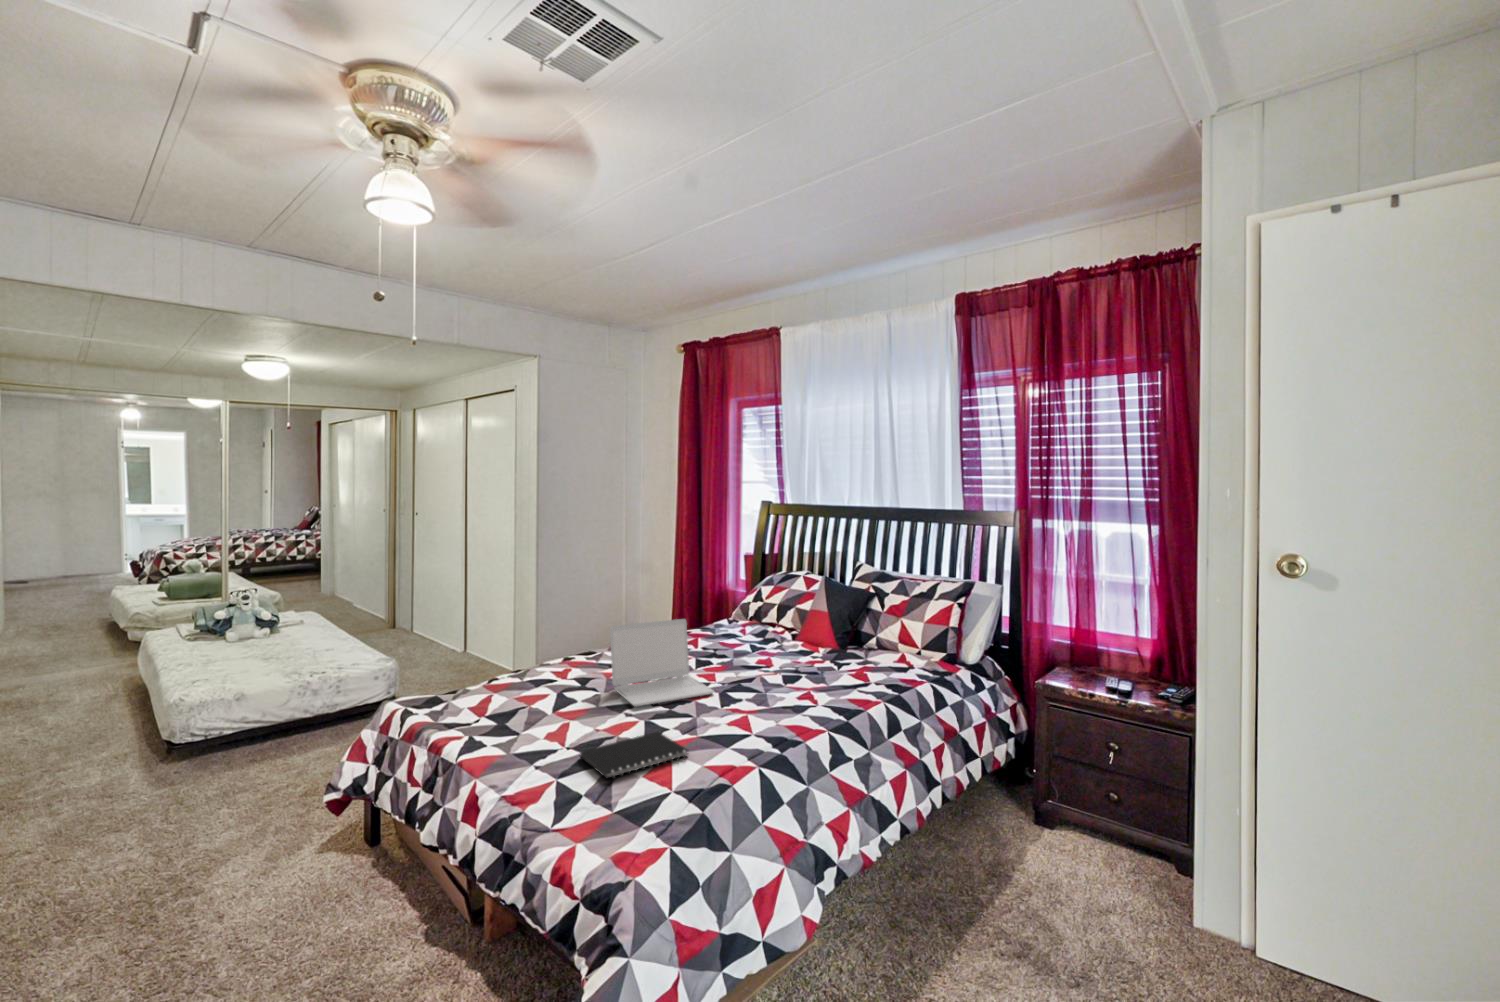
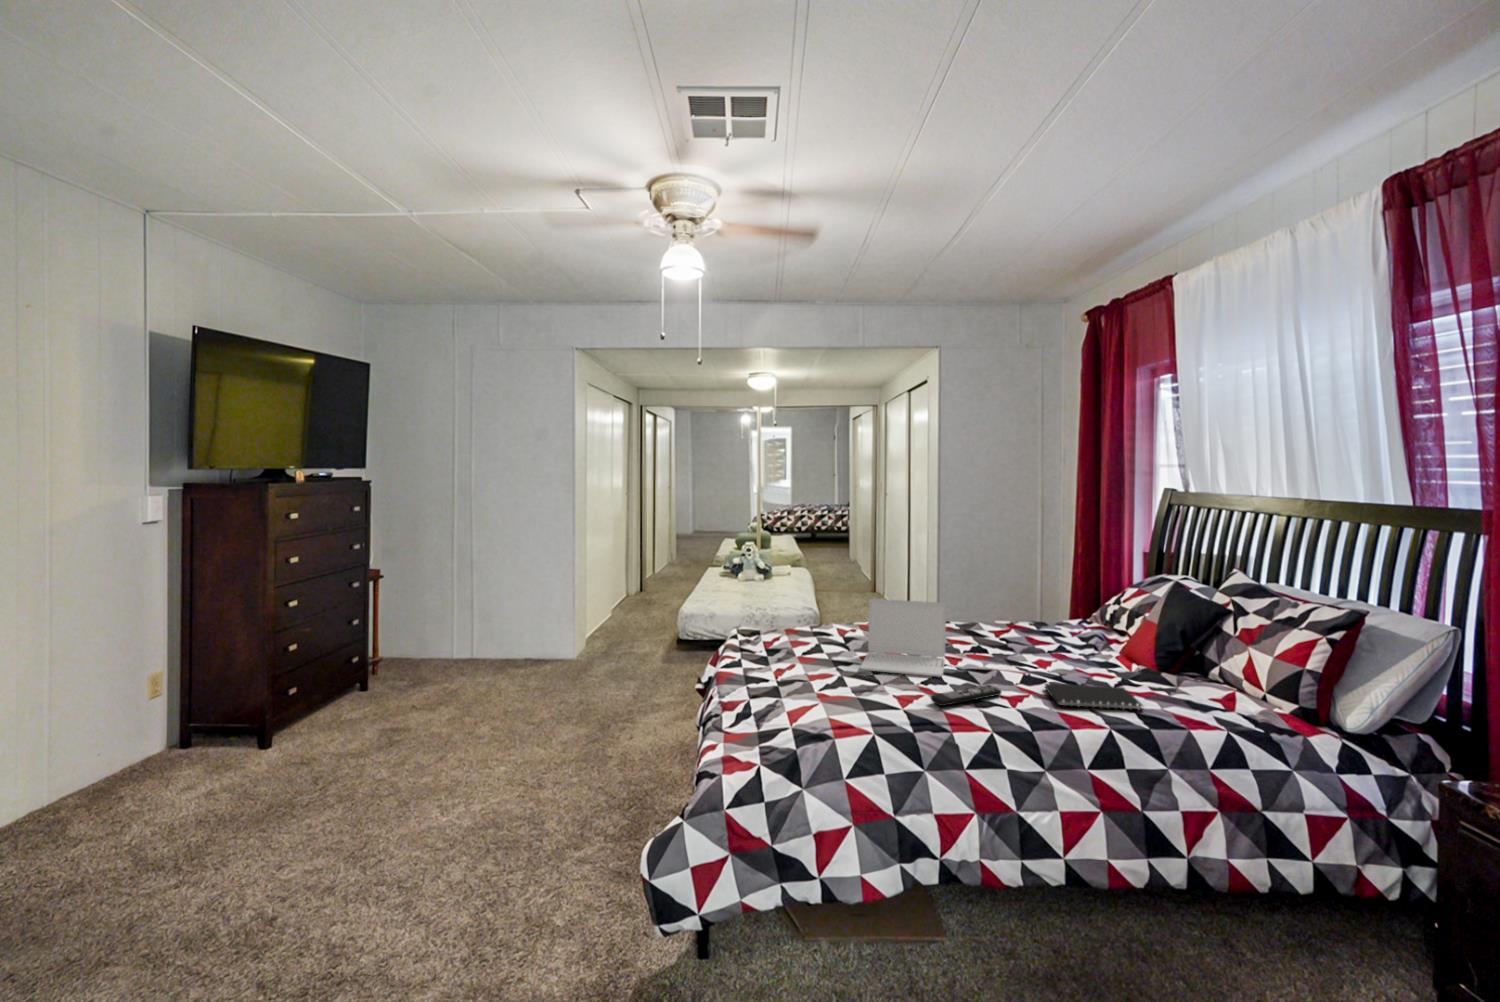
remote control: none [744,690,783,720] -> present [931,685,1002,706]
notebook: present [580,732,688,778] -> present [1045,683,1142,710]

